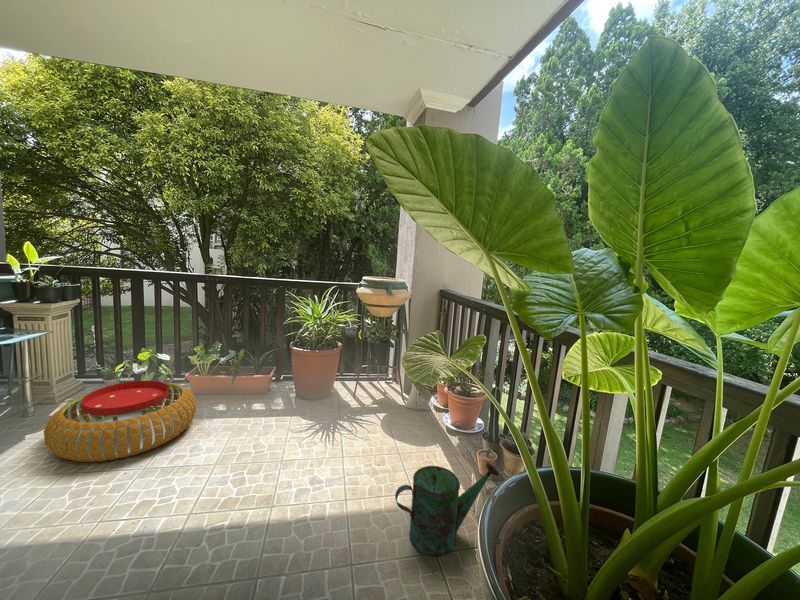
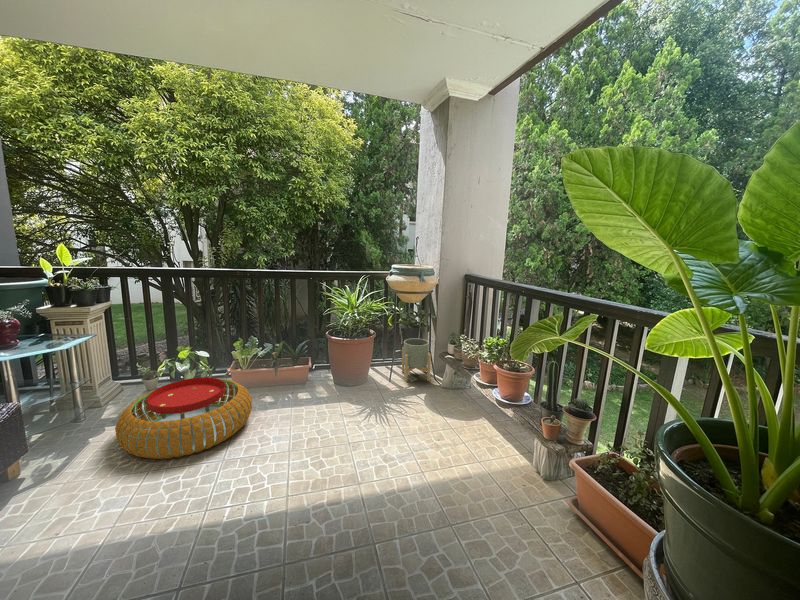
planter: none [370,354,398,401] -> present [402,338,431,382]
watering can: present [395,463,499,556] -> none [480,427,566,511]

